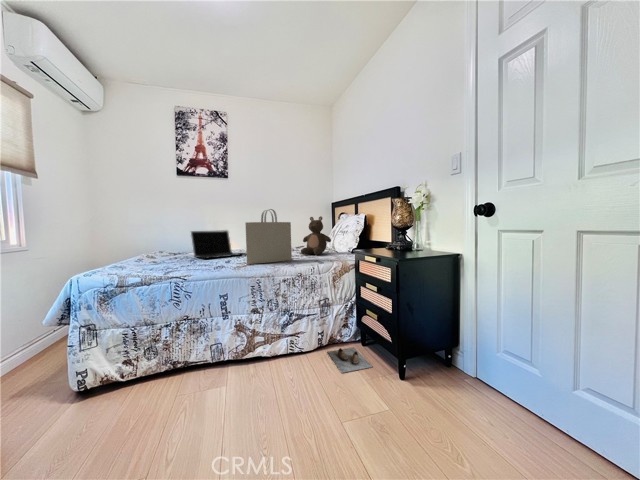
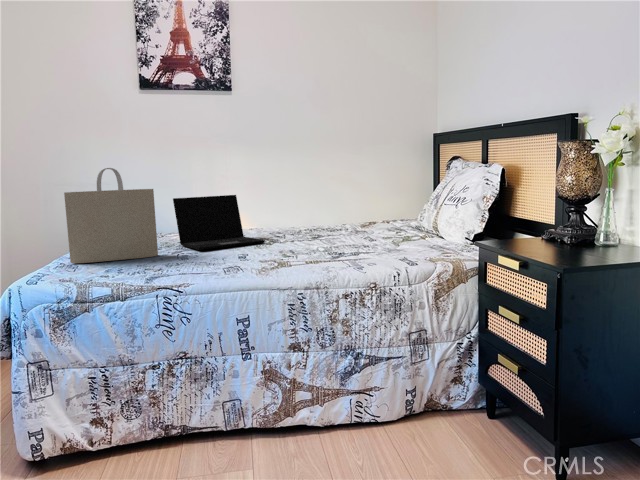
tote bag: present [245,209,292,264] -> present [64,168,158,263]
stuffed bear: present [301,216,331,255] -> none [373,169,432,245]
shoe: present [328,347,372,373] -> none [423,420,507,464]

